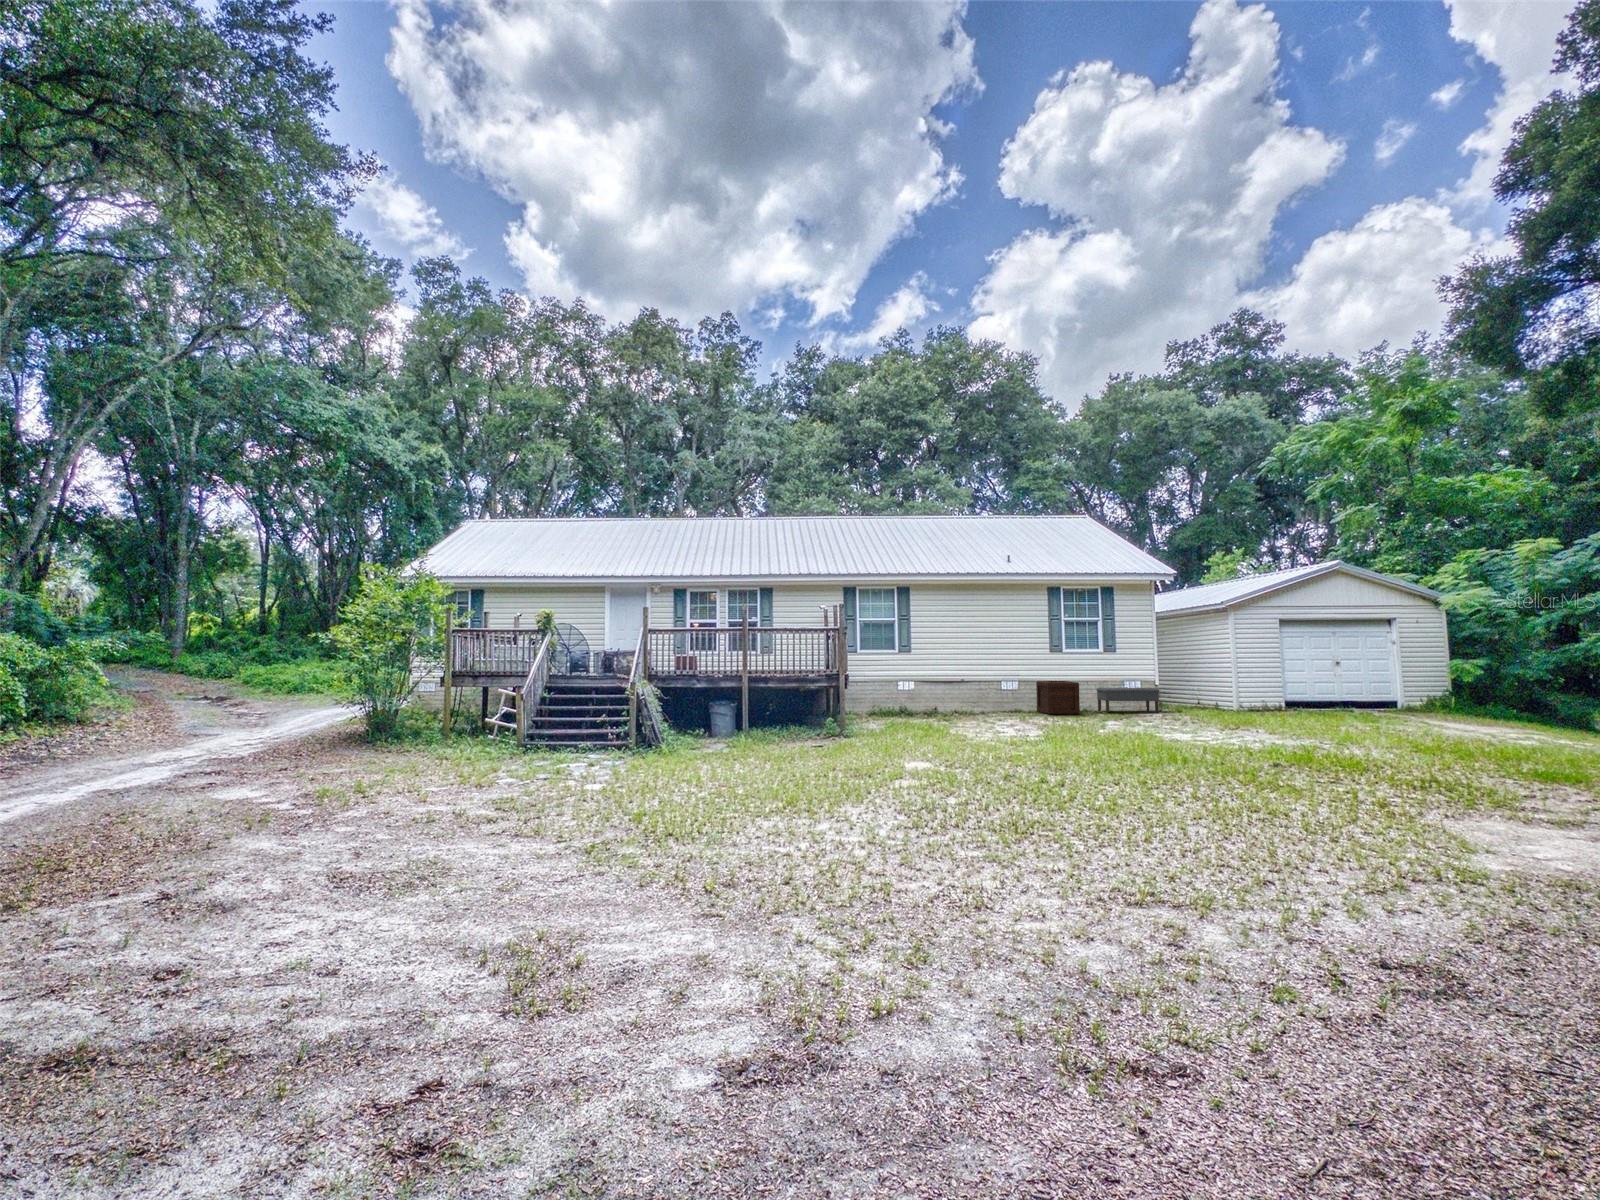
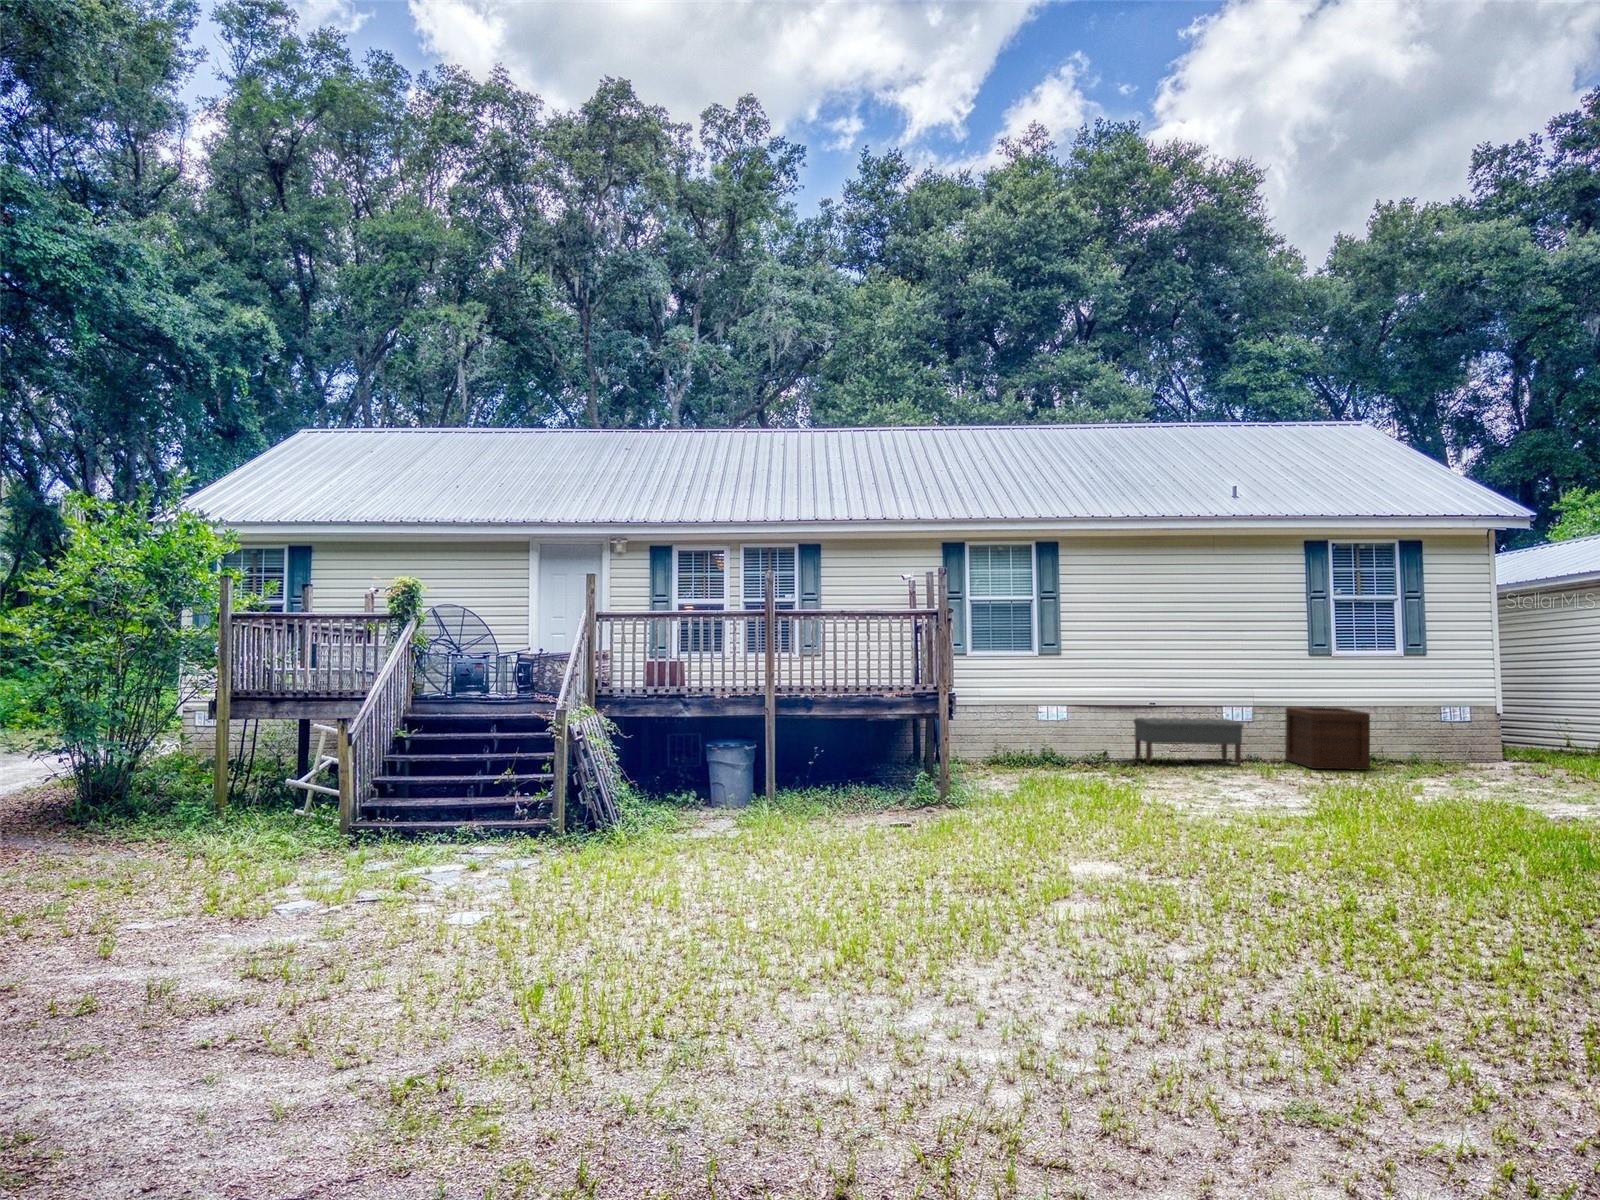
bench: present [1096,687,1159,713] -> present [1134,718,1243,765]

